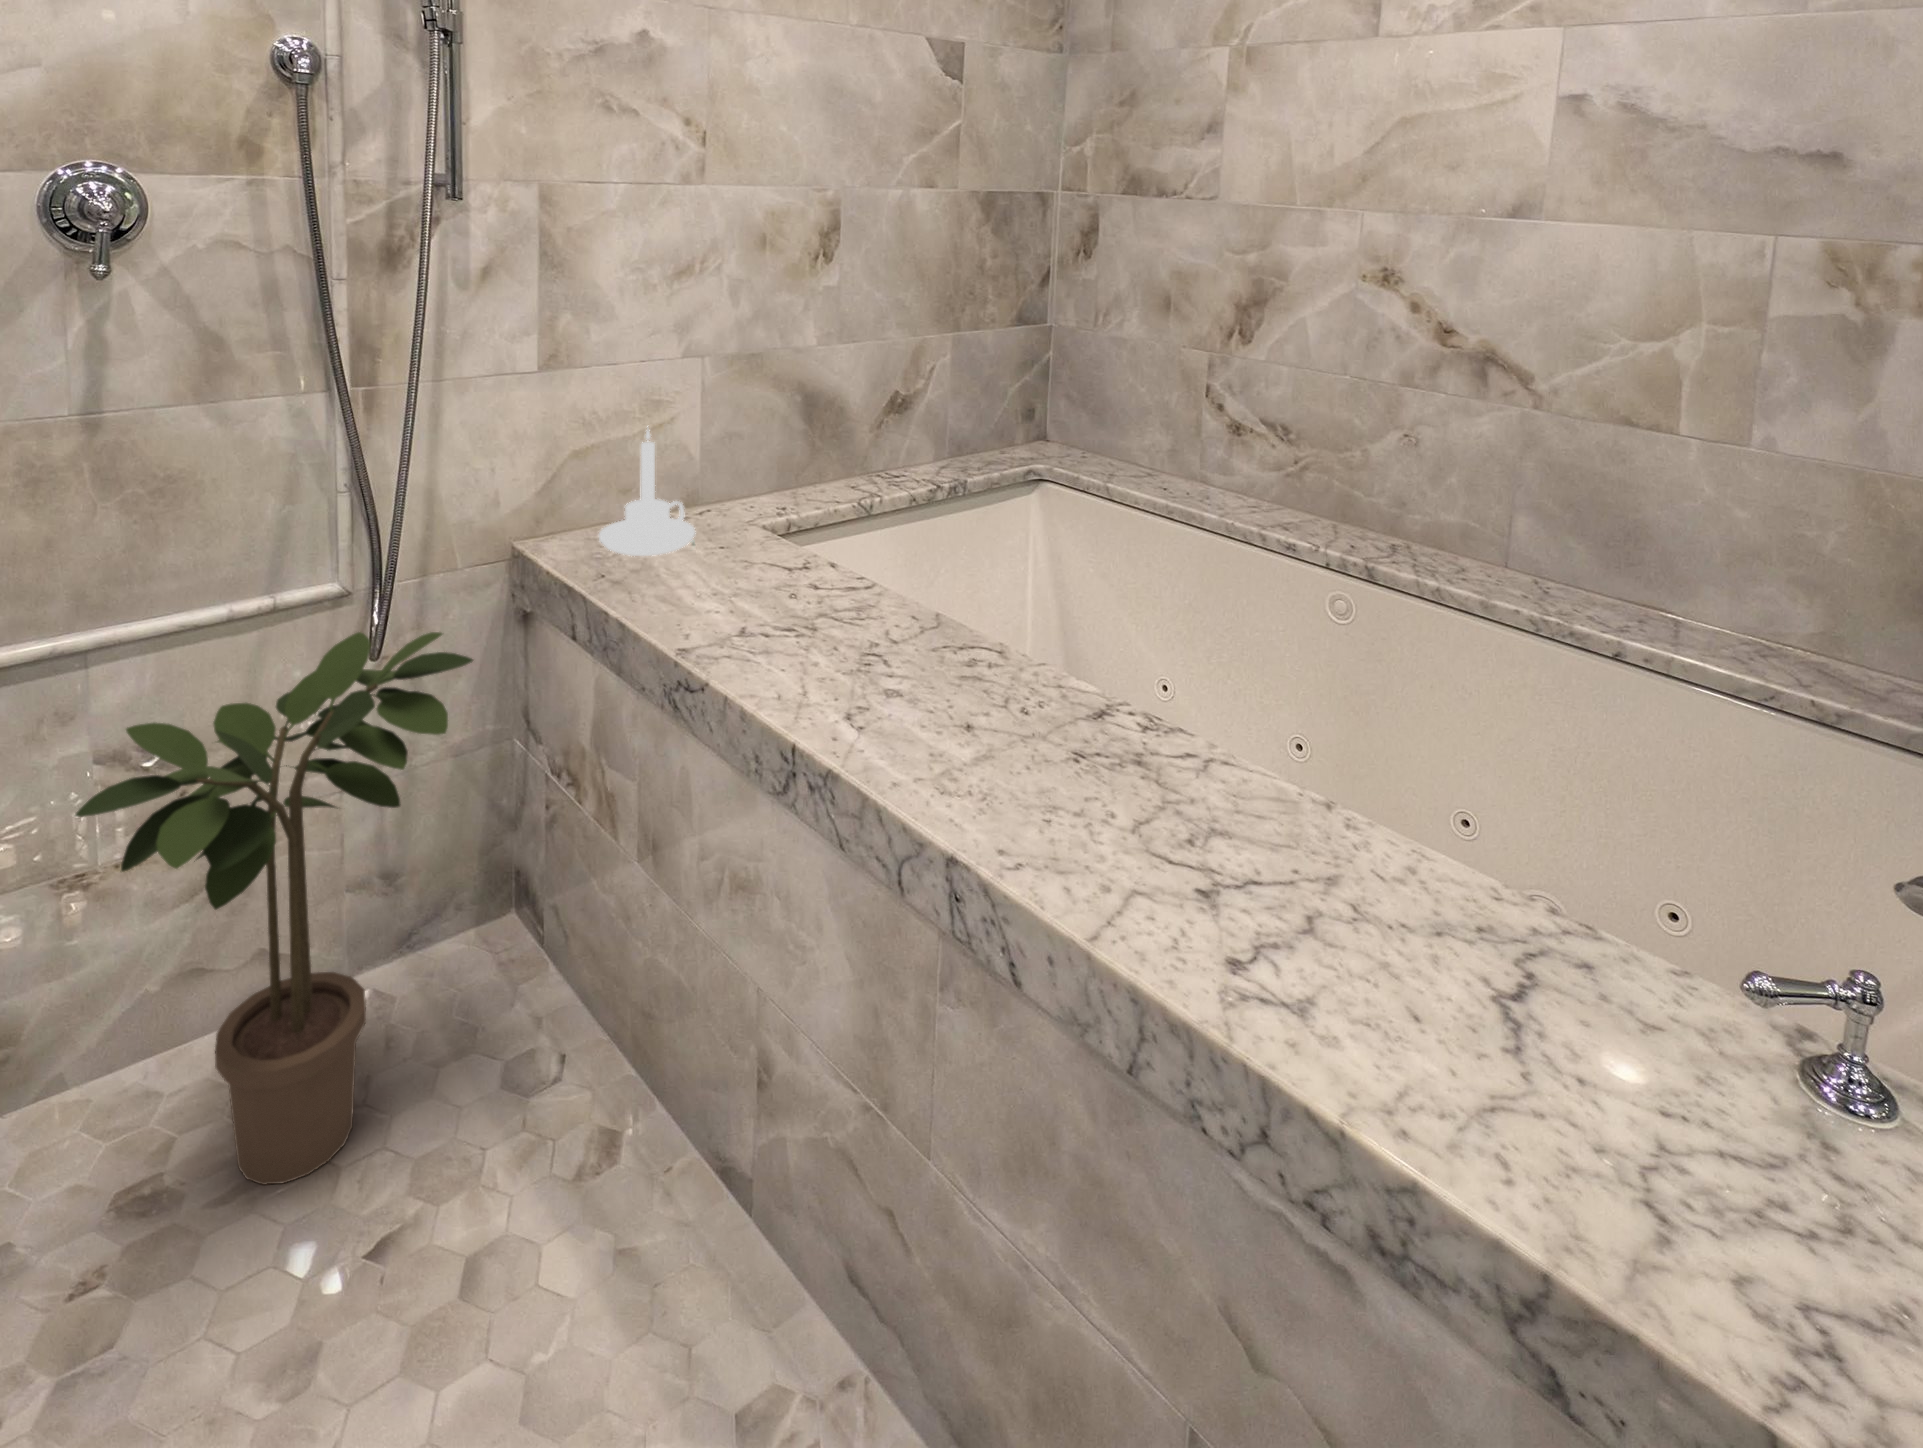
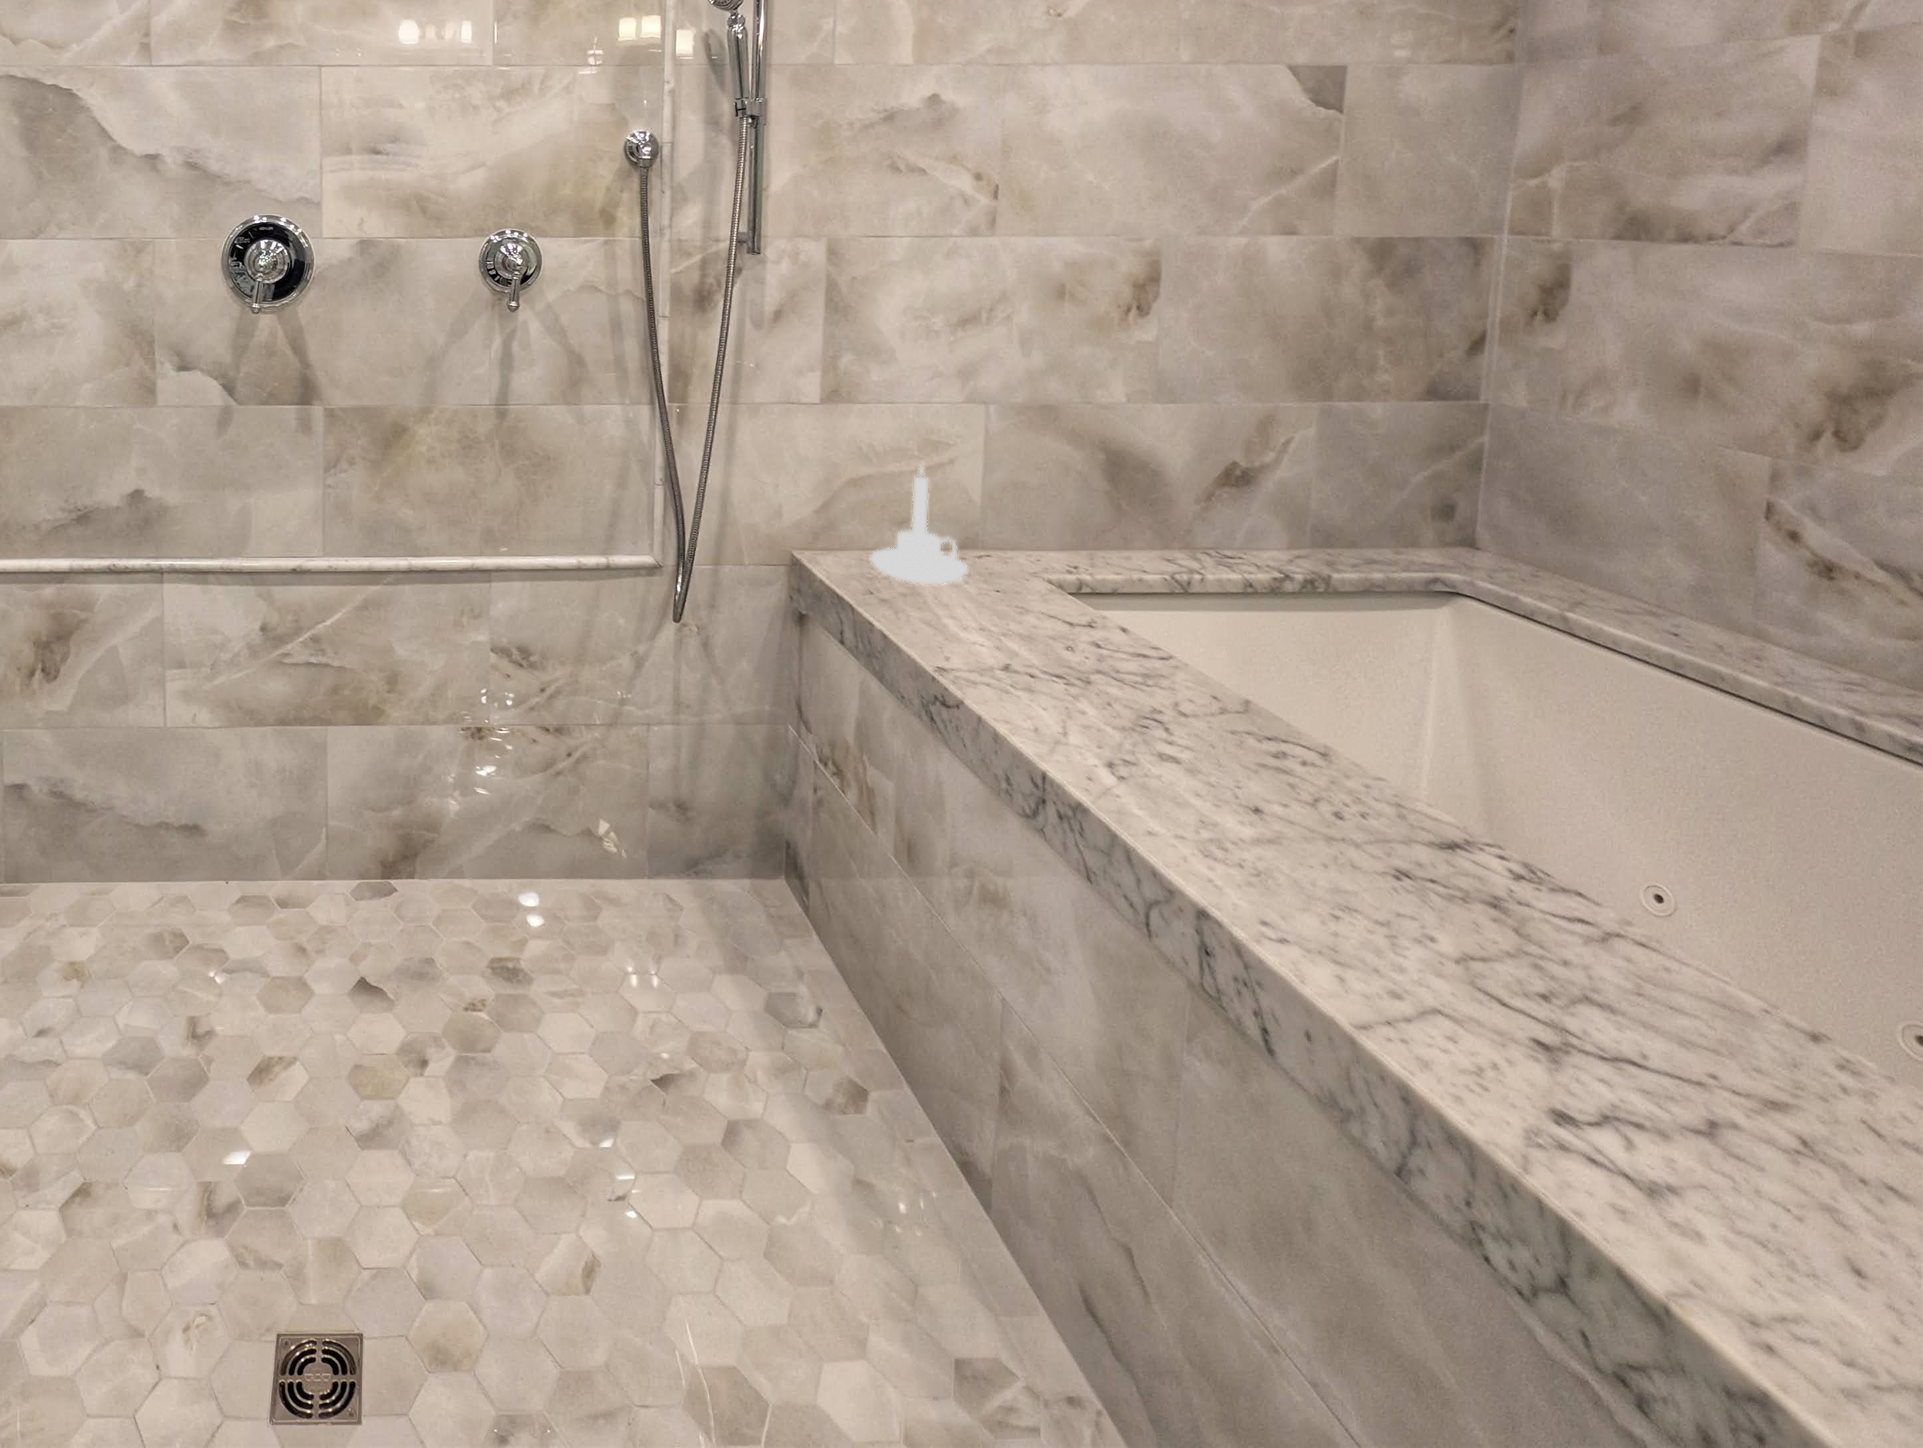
potted plant: present [75,632,473,1185] -> none [489,595,756,1002]

